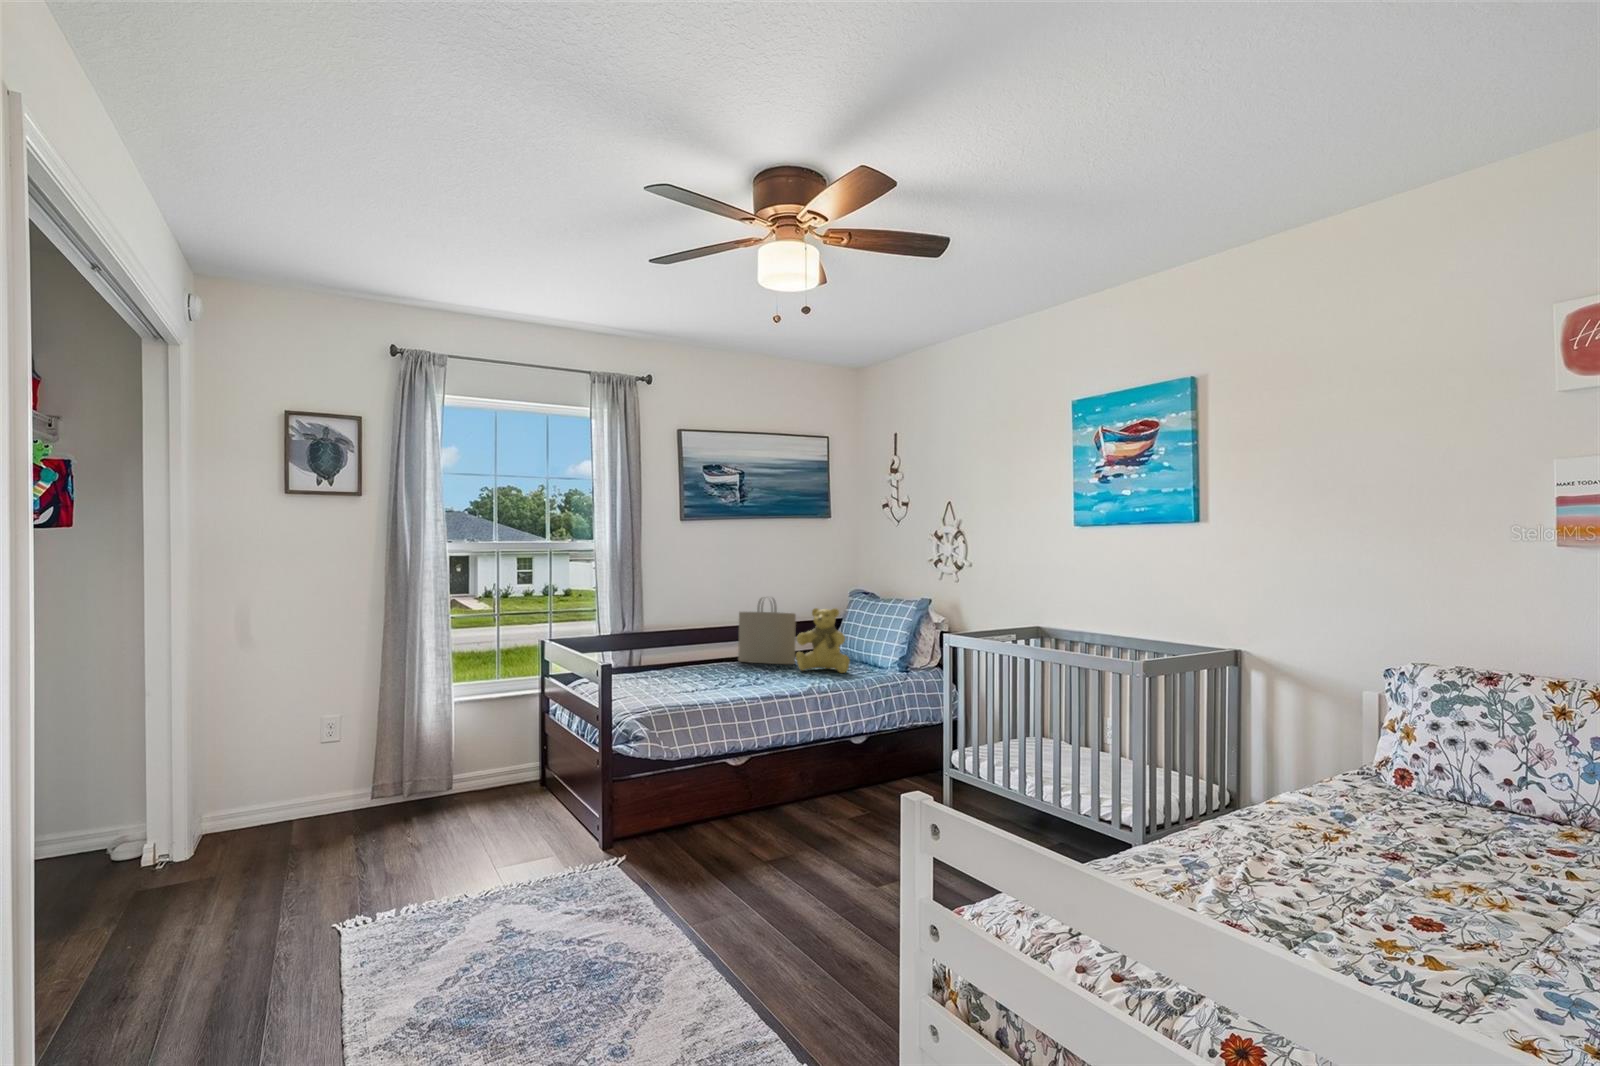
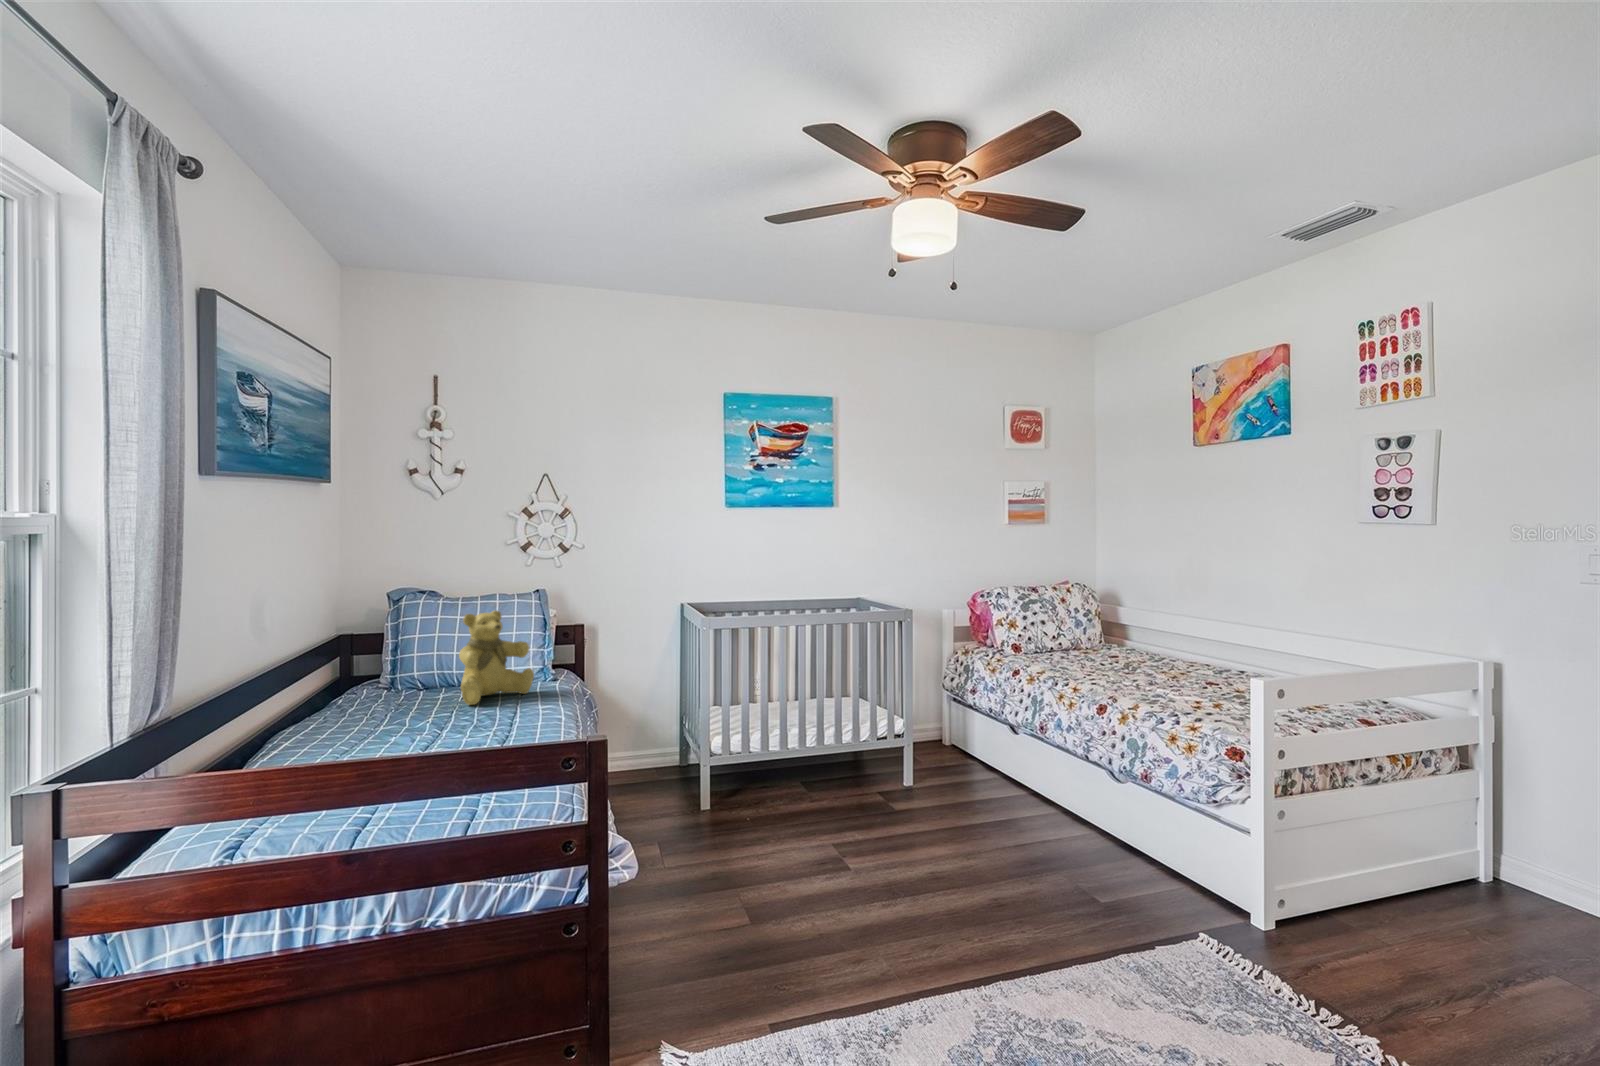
tote bag: present [738,598,796,664] -> none [301,607,403,726]

